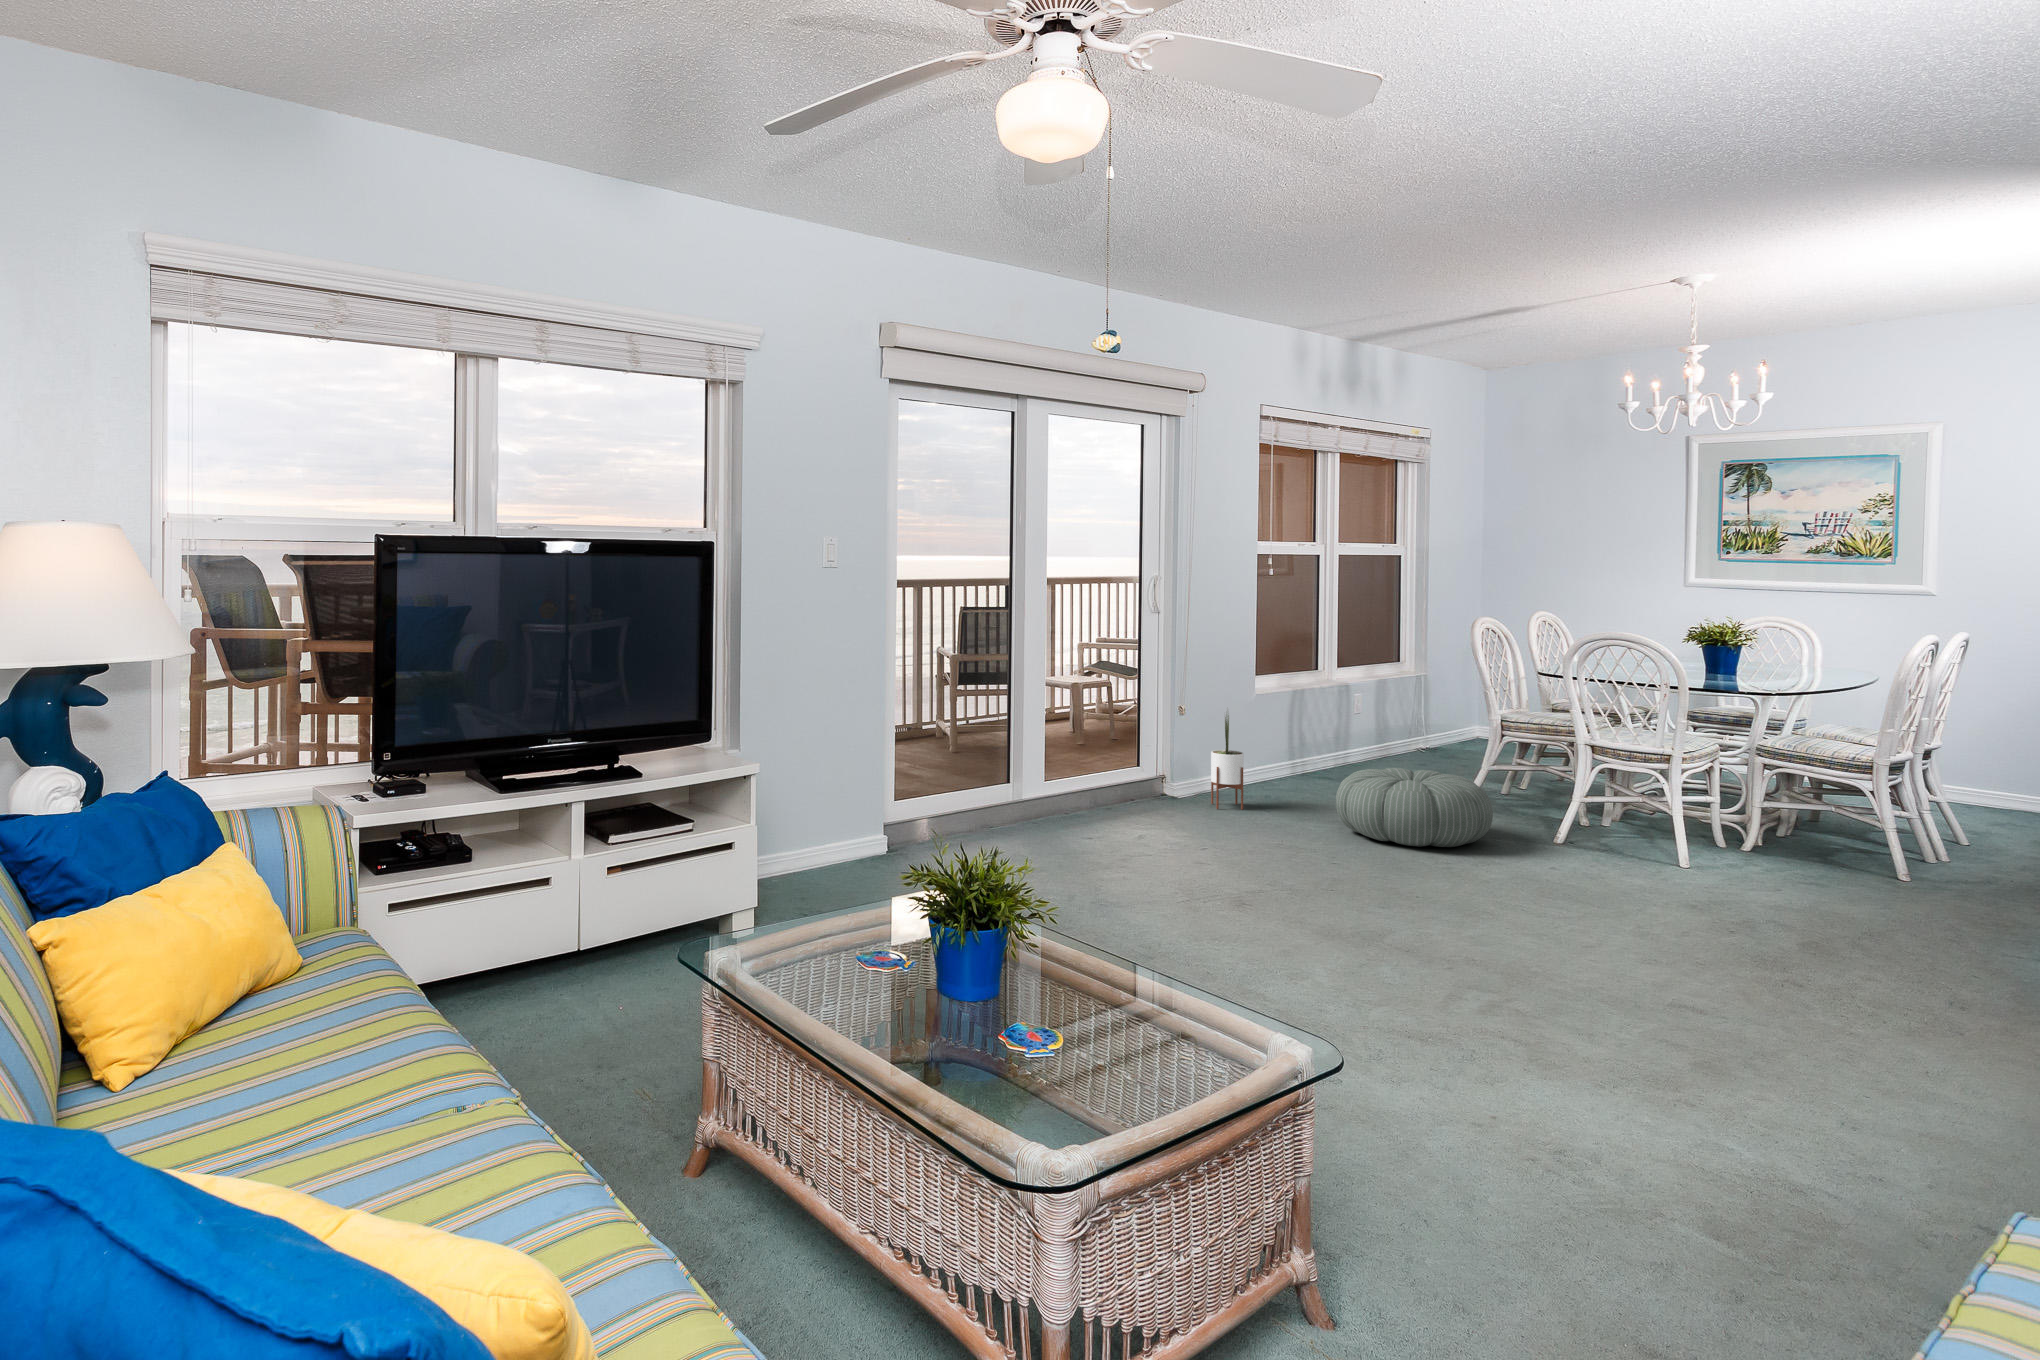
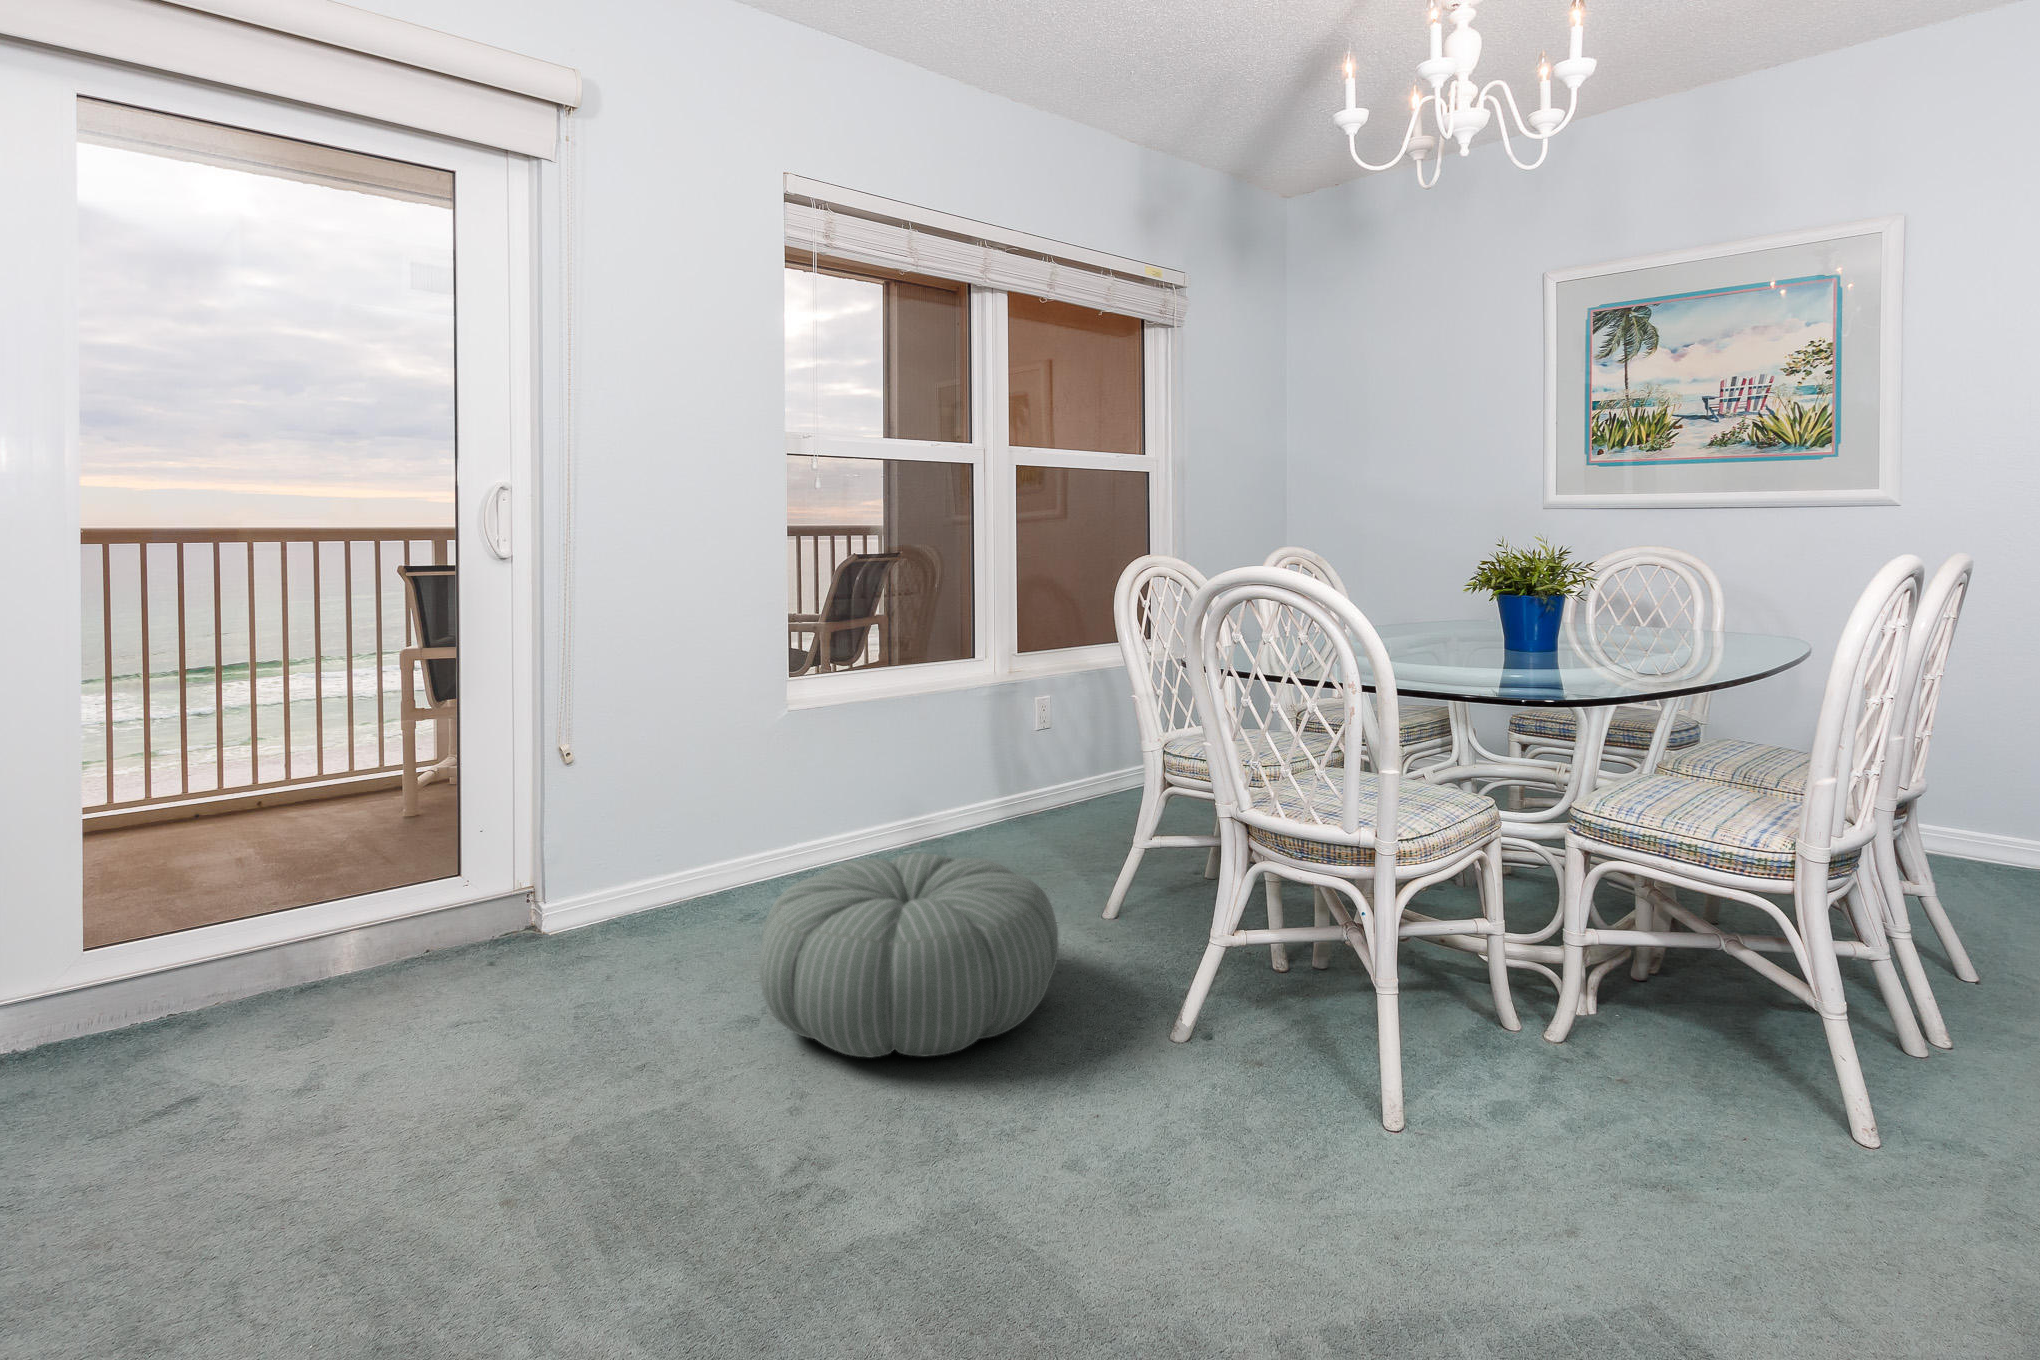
potted plant: present [1211,714,1243,810] -> none [637,721,703,929]

